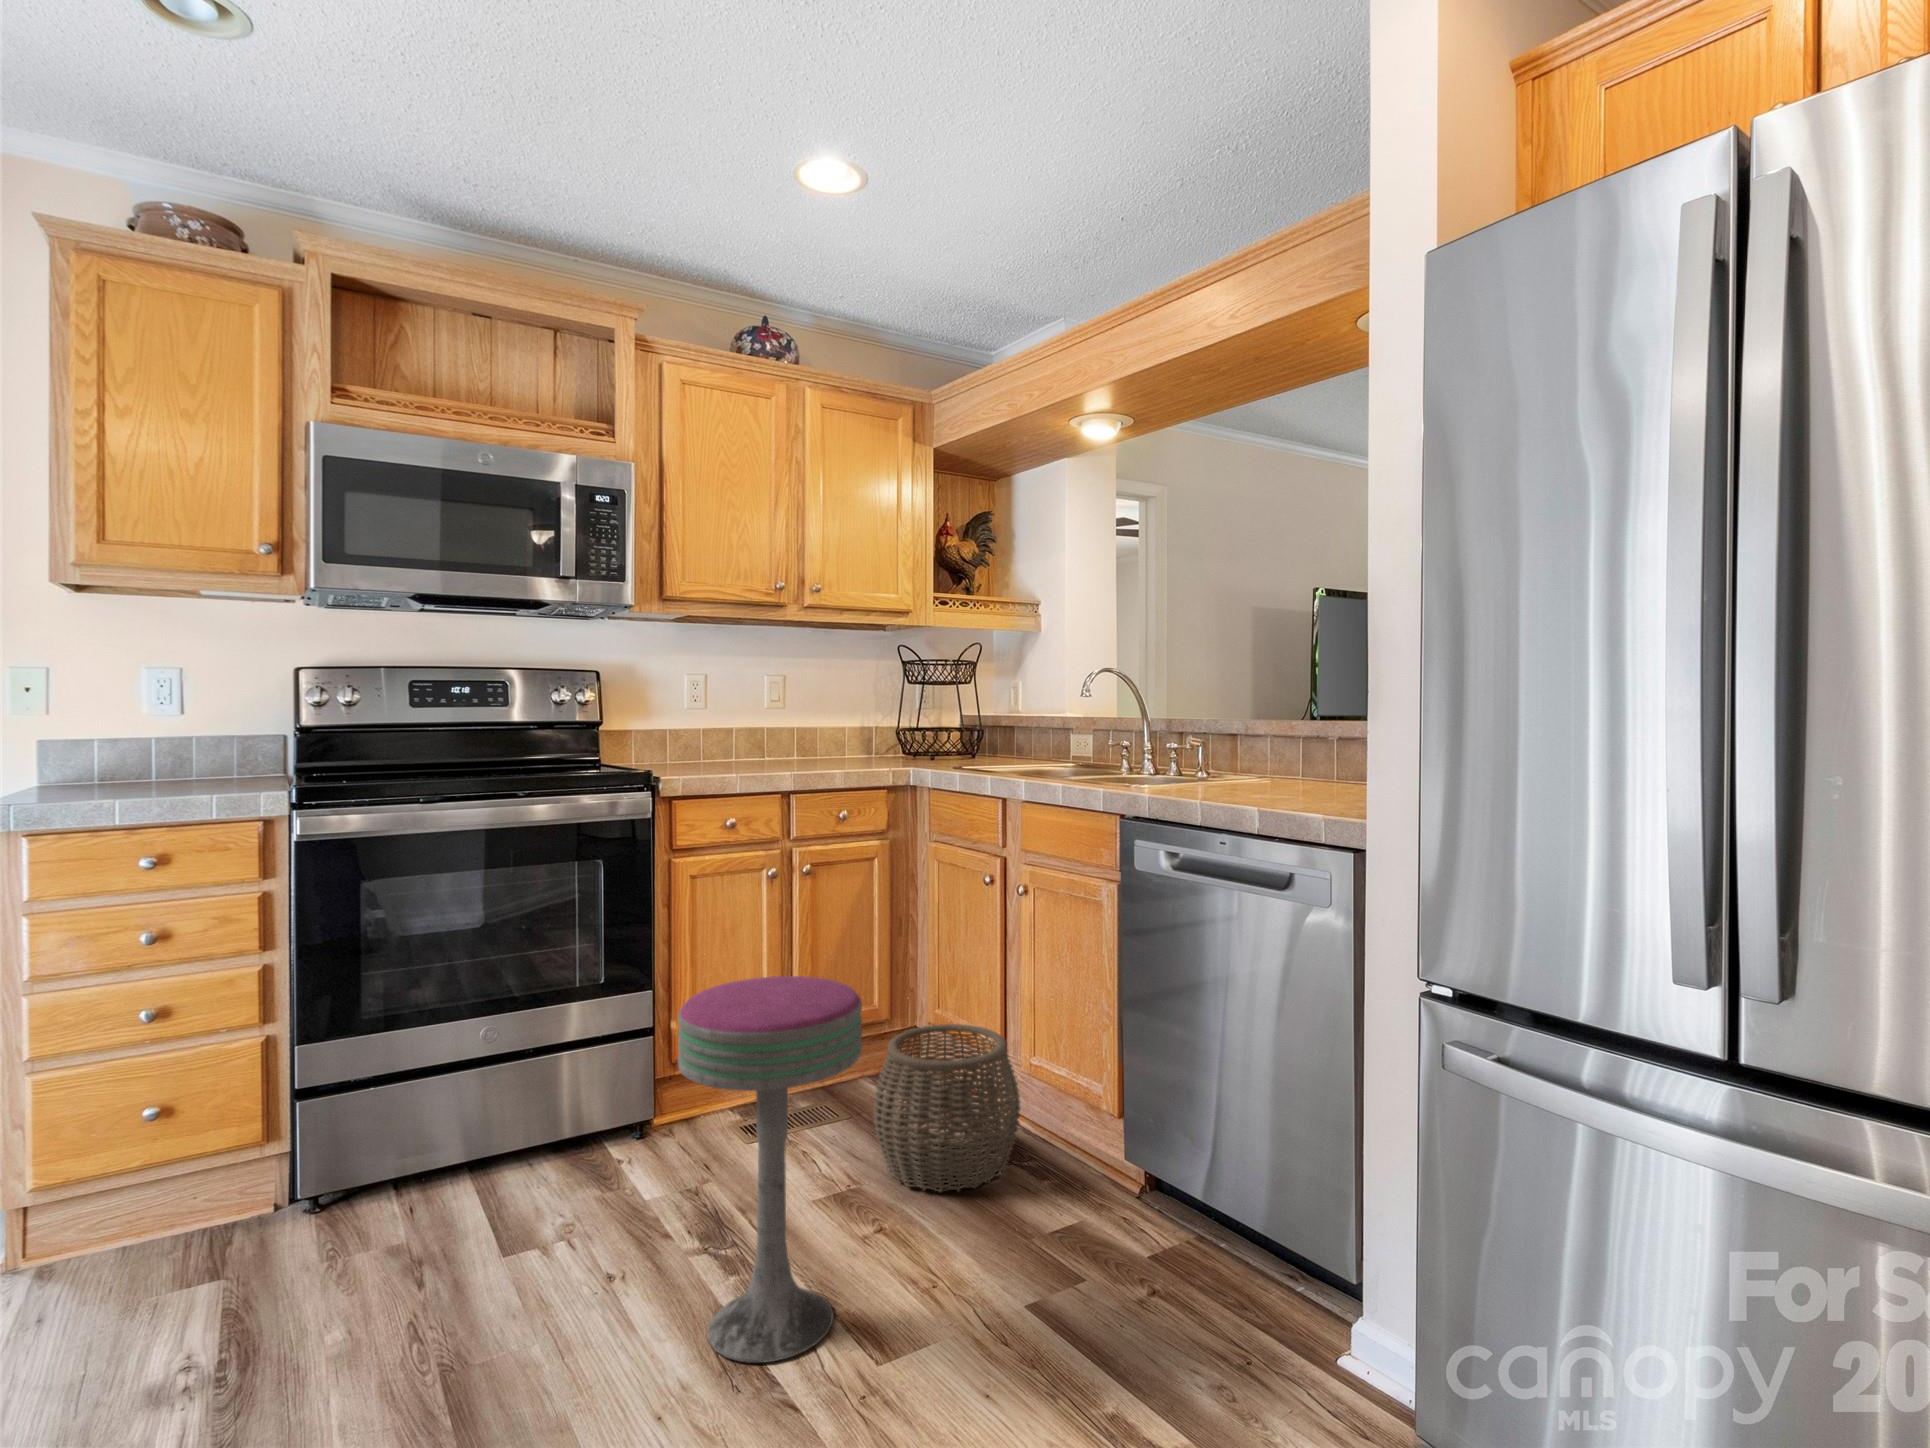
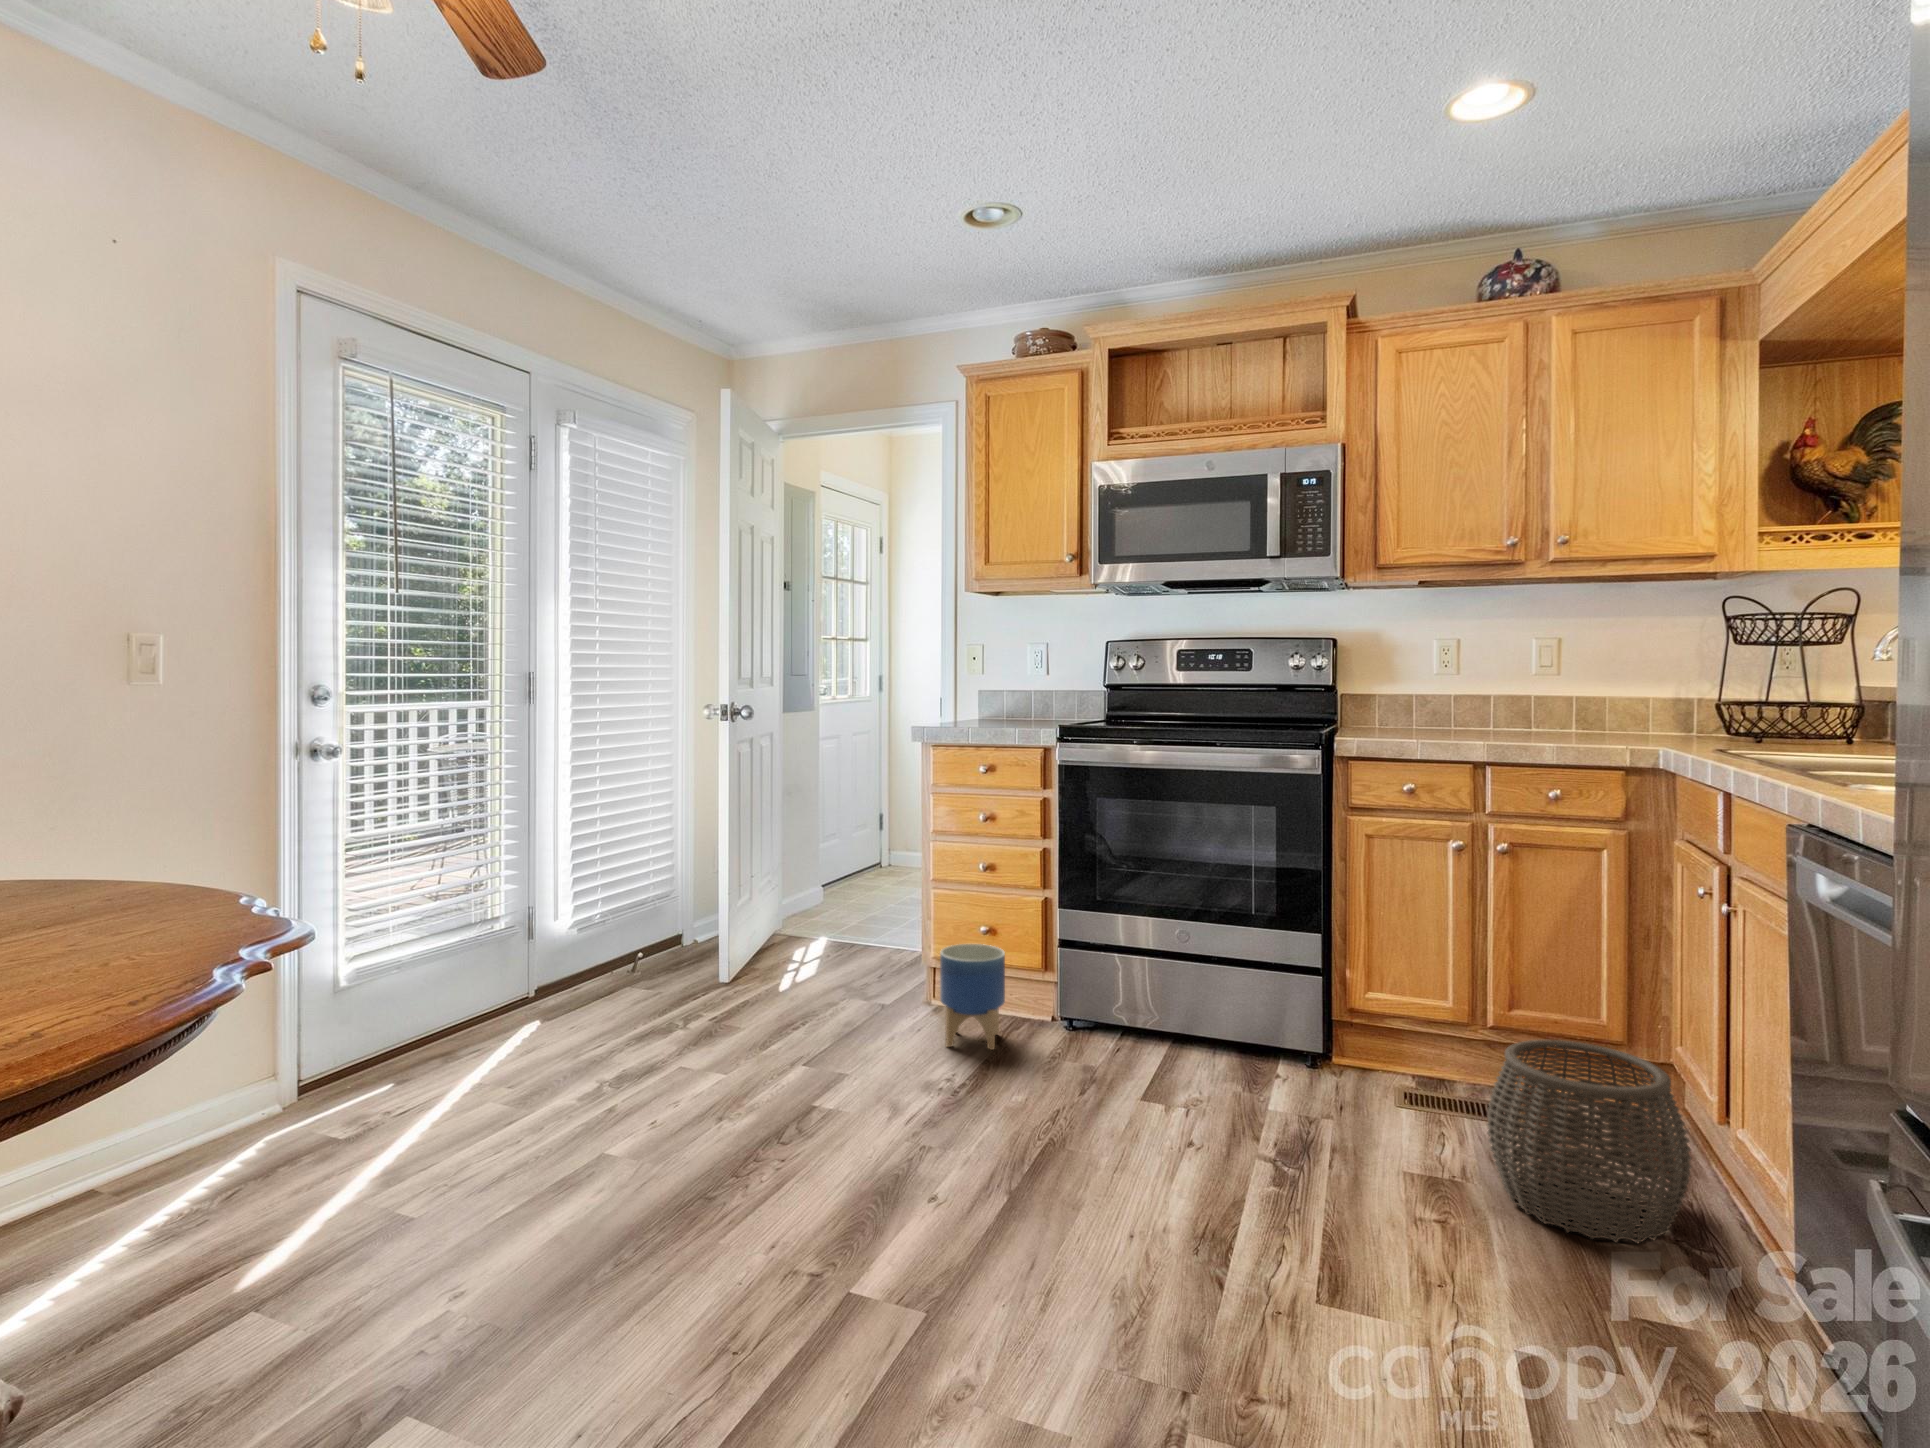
bar stool: present [678,976,862,1363] -> none [1180,914,1355,1261]
planter: none [96,1133,228,1323] -> present [940,944,1005,1050]

